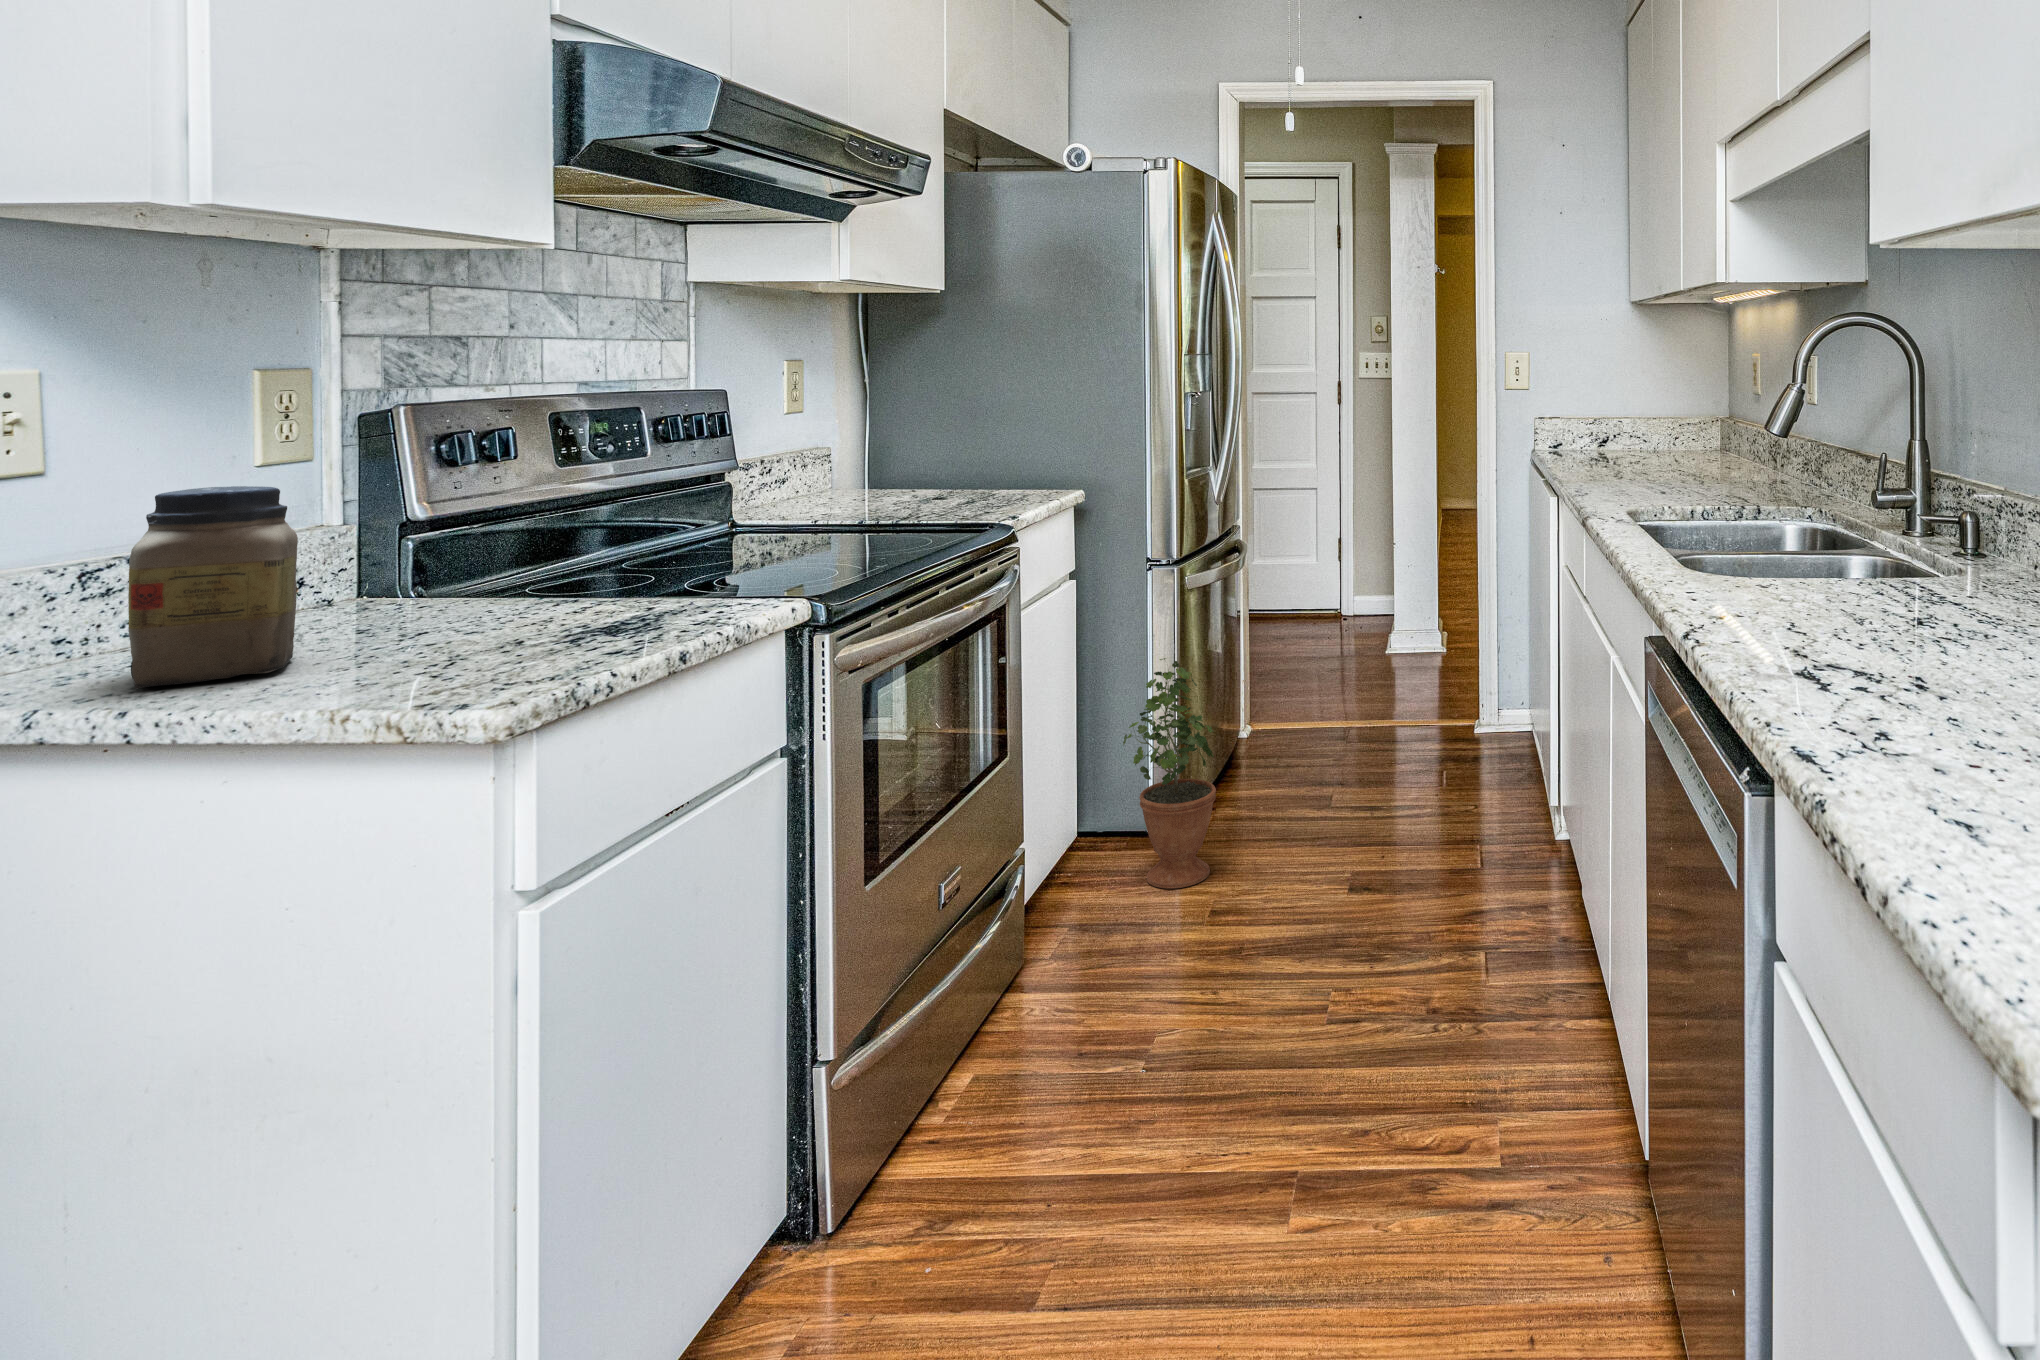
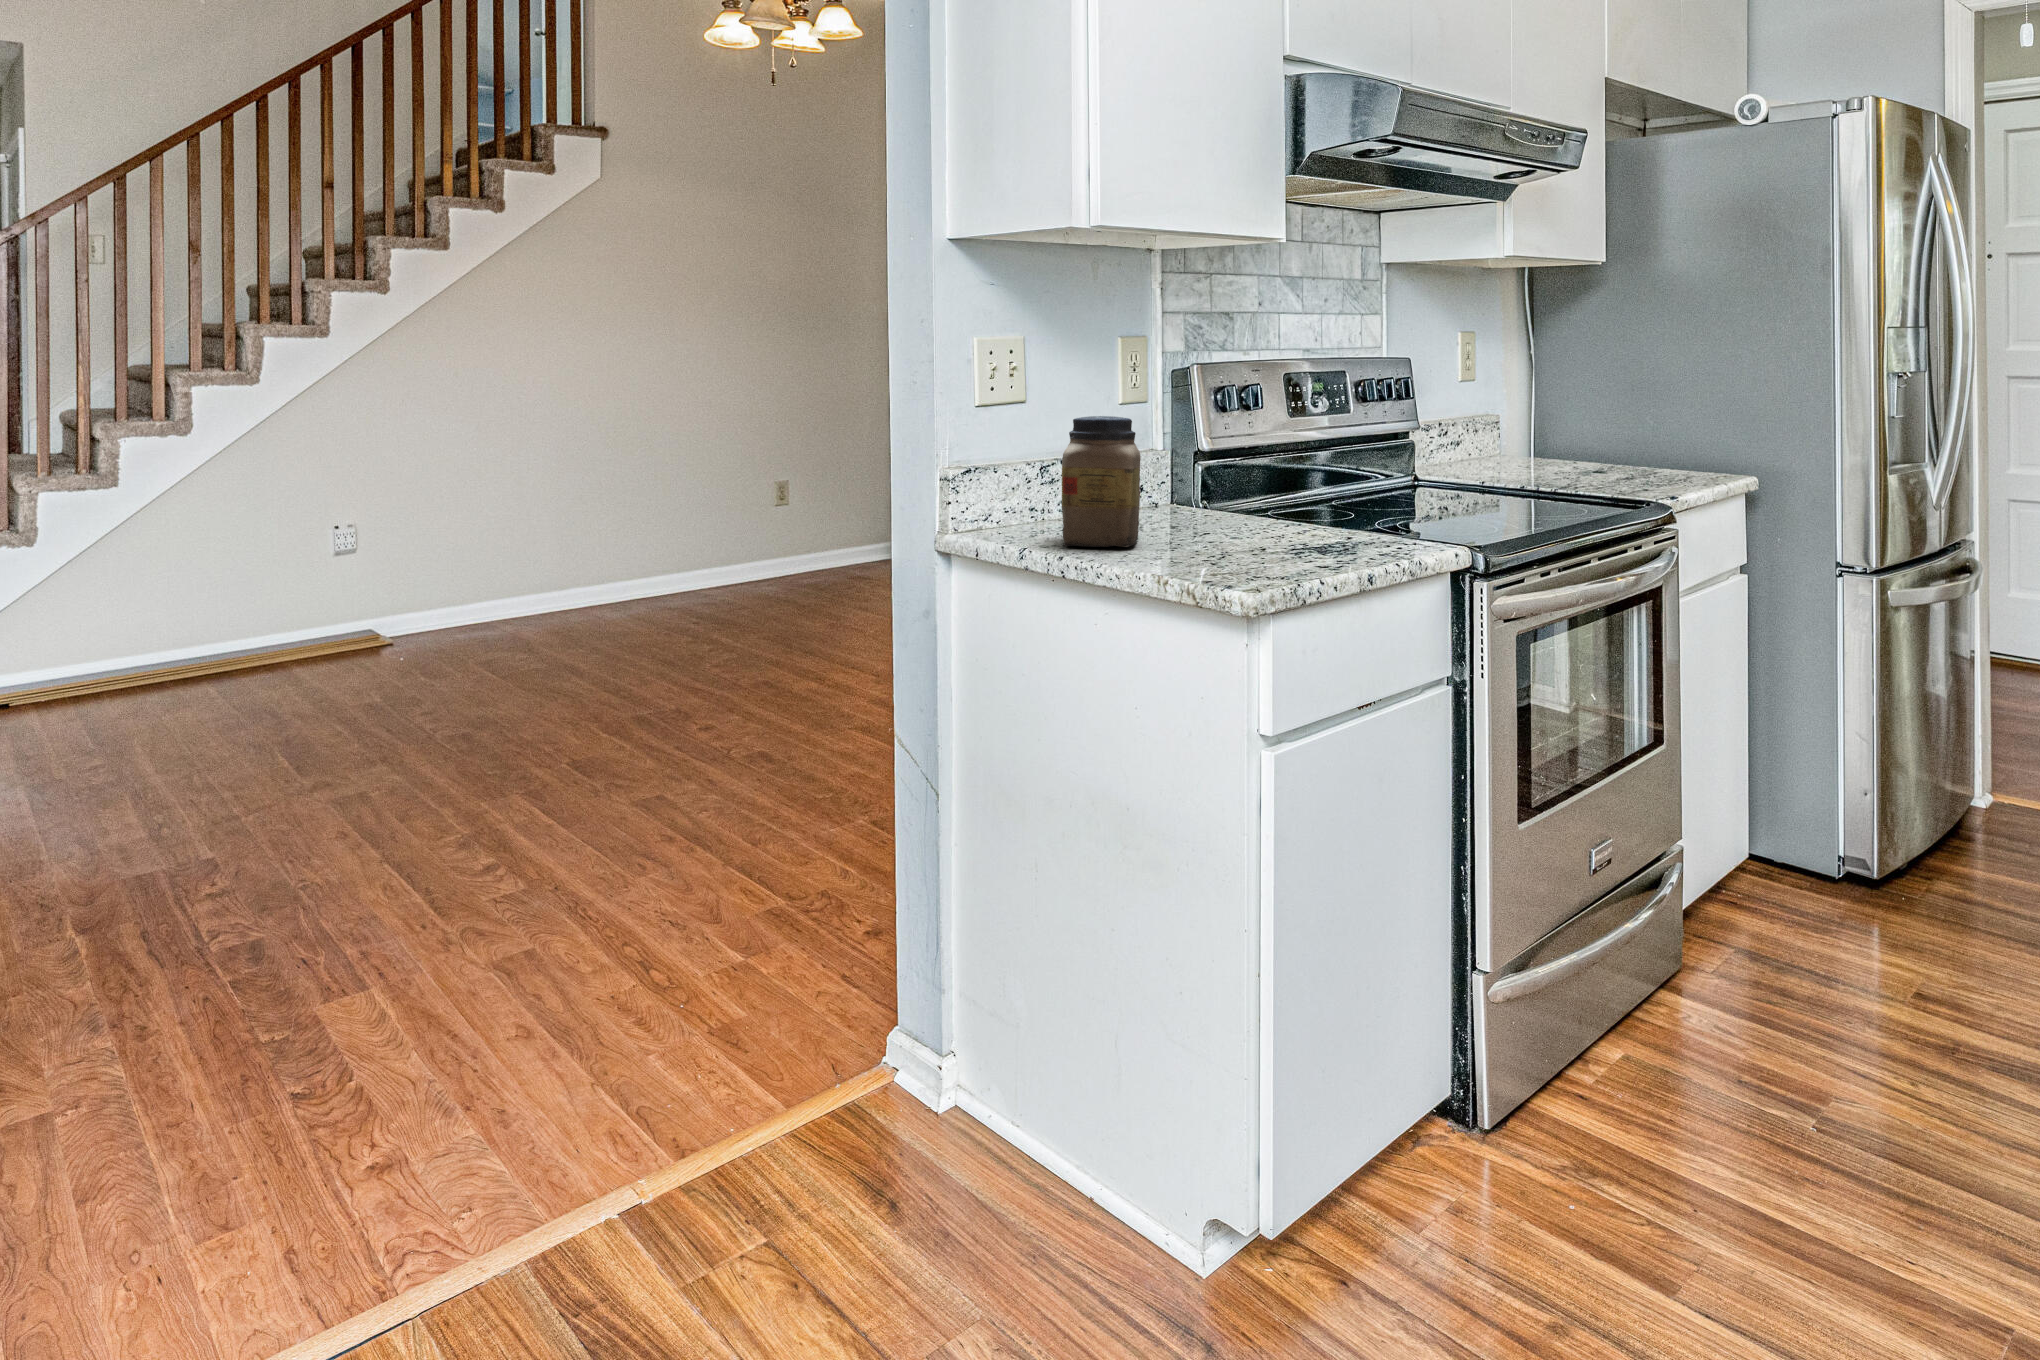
potted plant: present [1123,658,1216,889] -> none [1803,683,1926,957]

